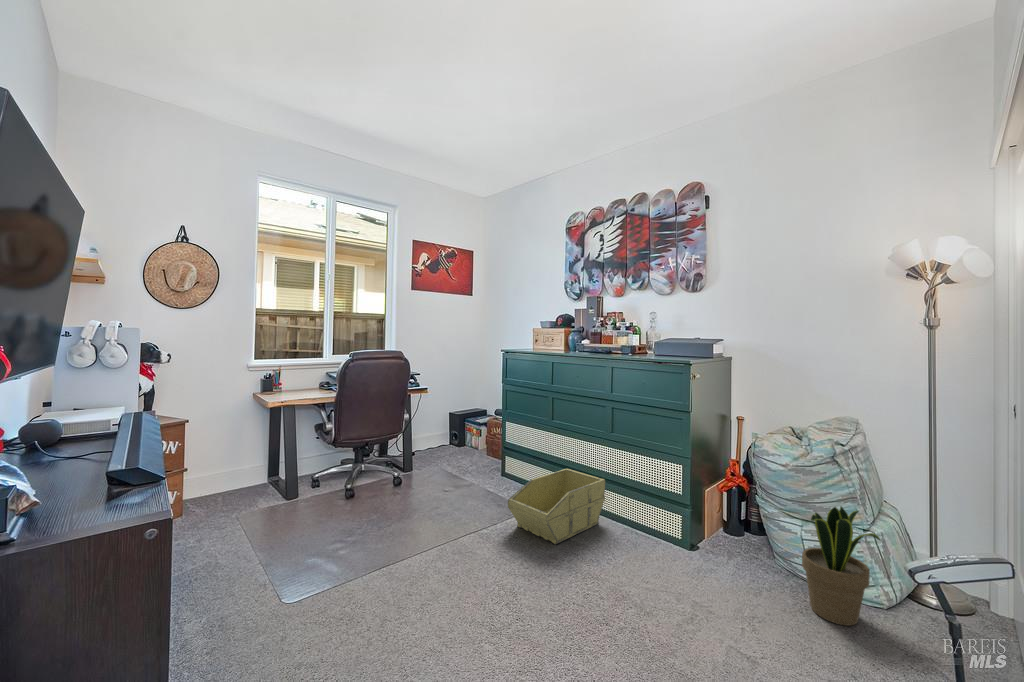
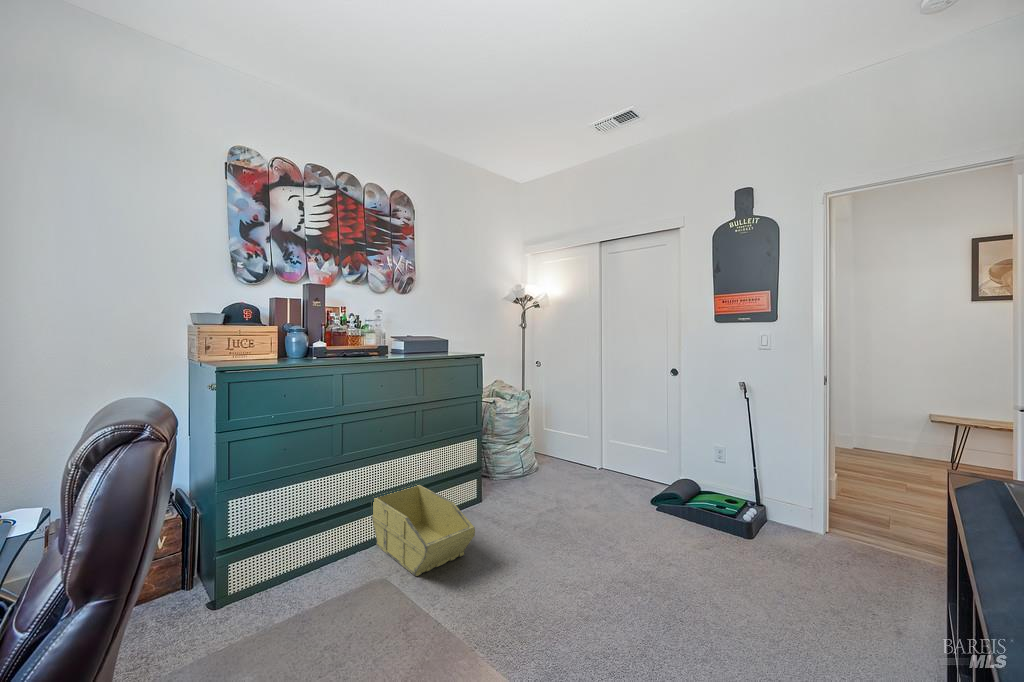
potted plant: present [802,506,881,625] -> none [530,428,561,487]

